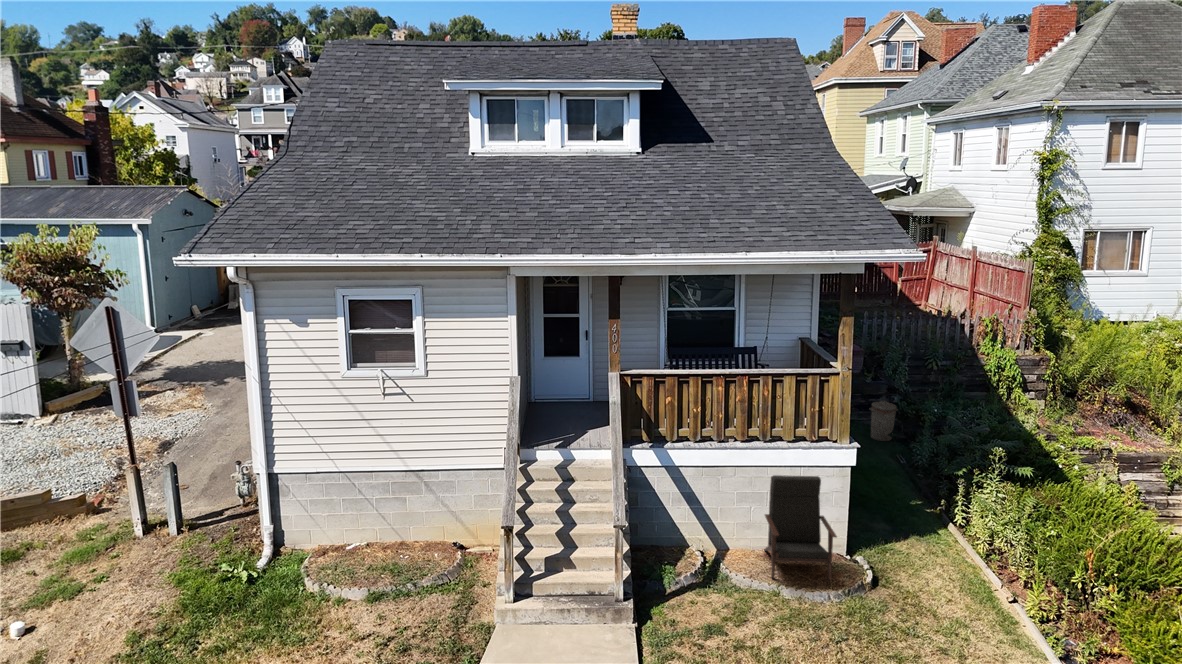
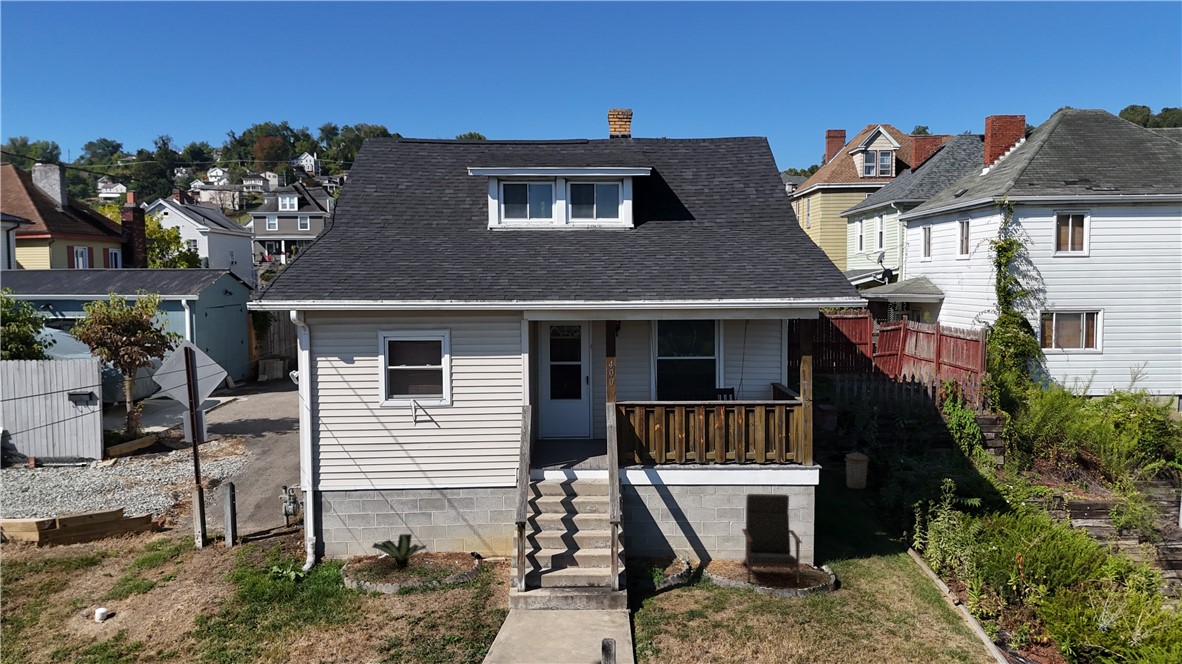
potted plant: none [337,519,402,562] -> present [372,534,426,567]

